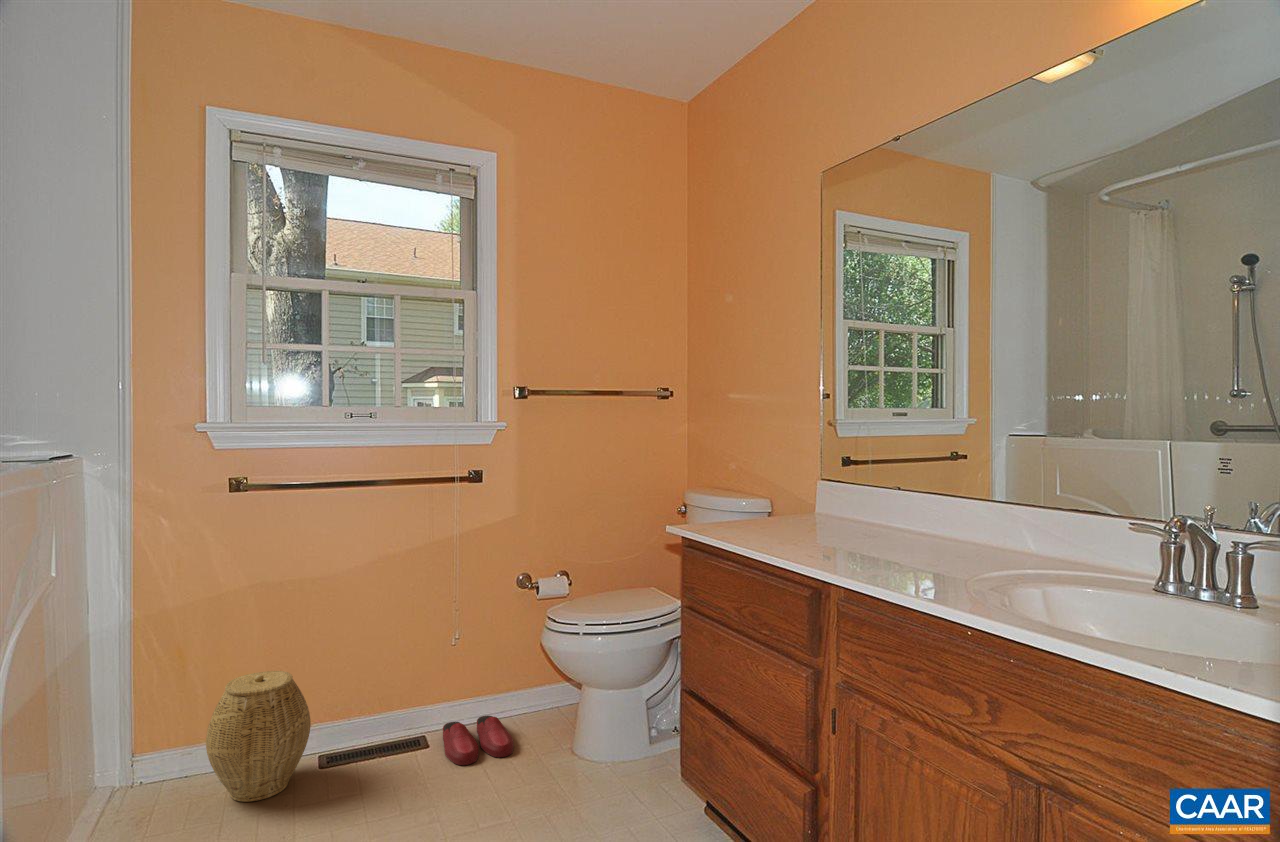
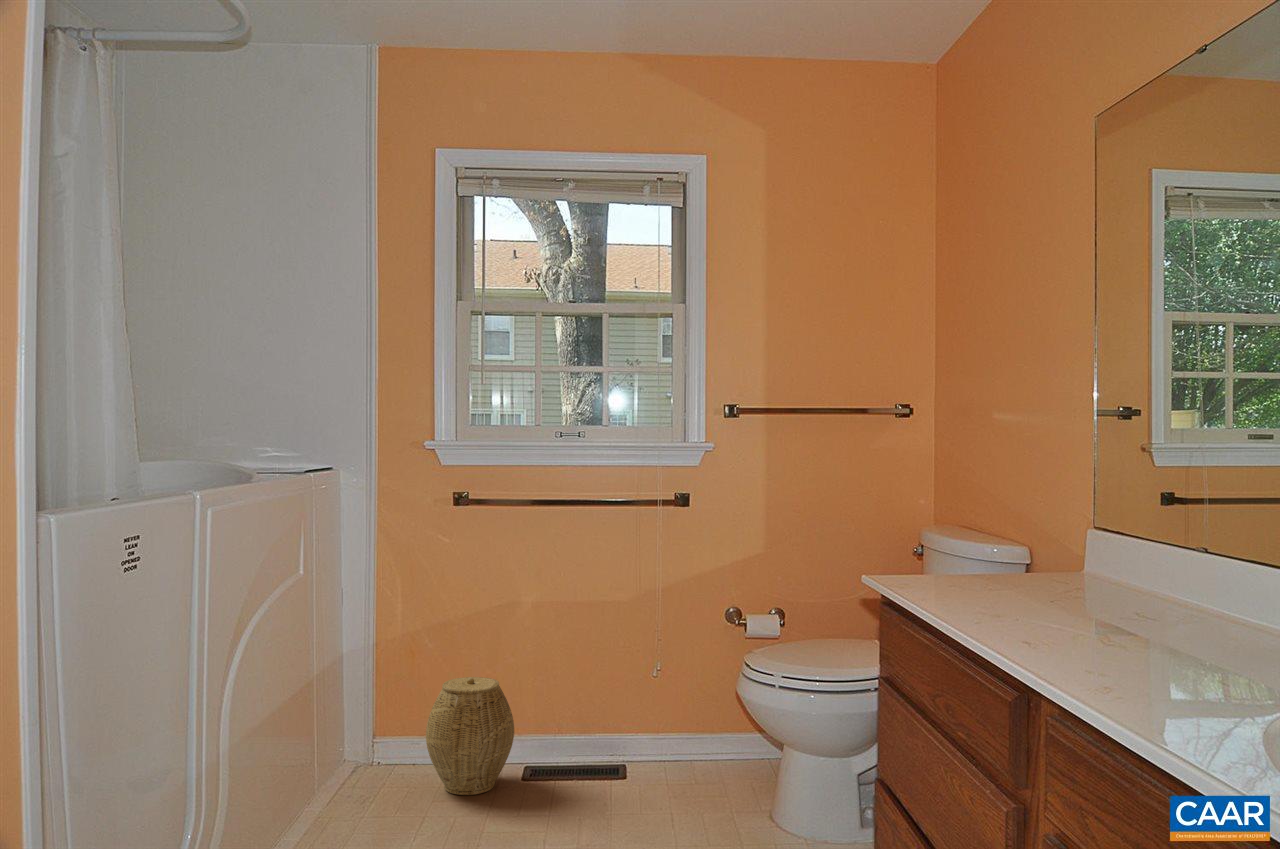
slippers: present [443,716,513,765] -> none [640,758,711,799]

